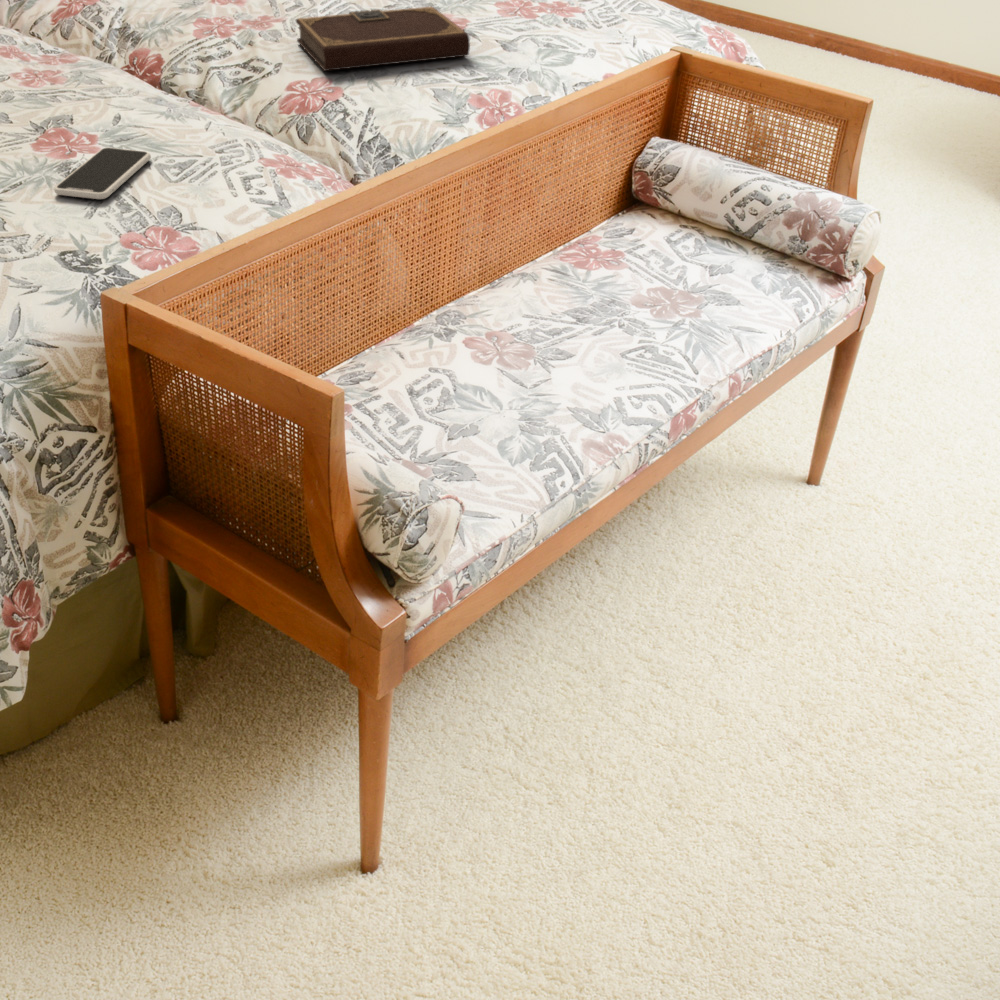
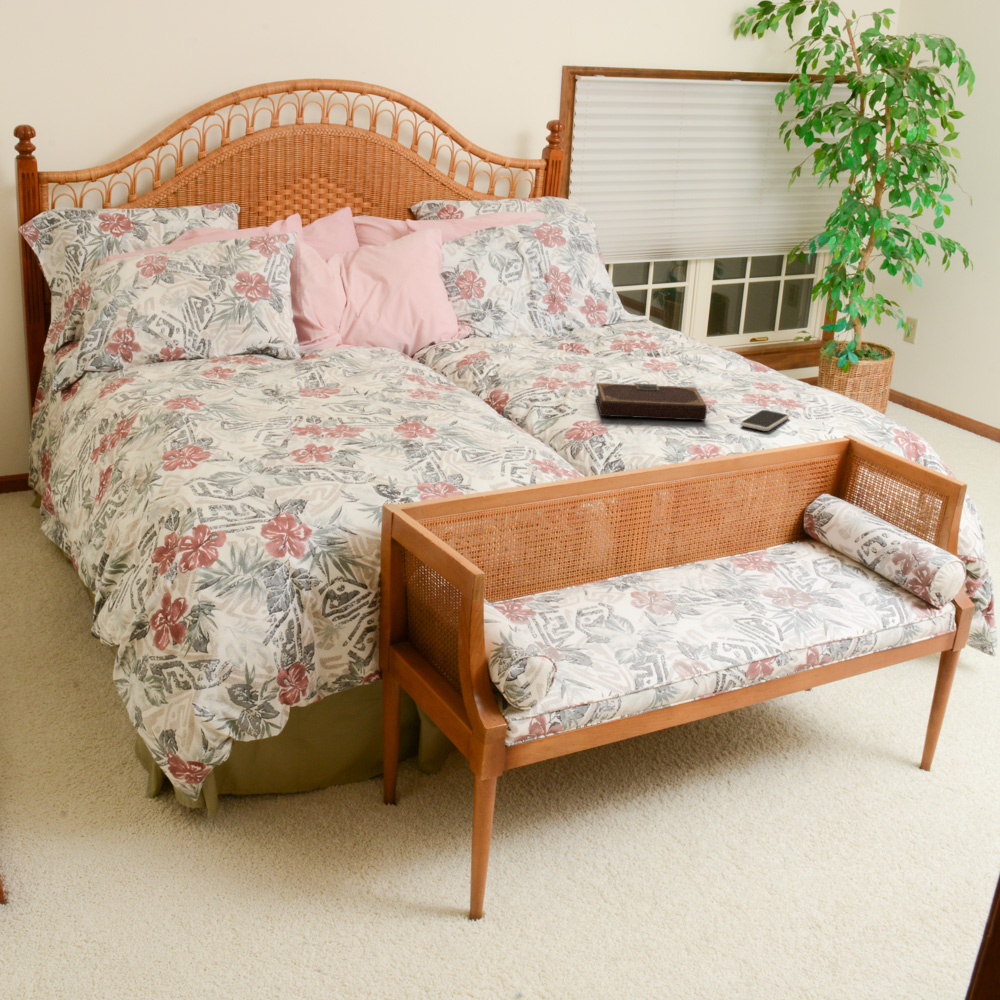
smartphone: present [54,148,151,199] -> present [740,410,789,431]

